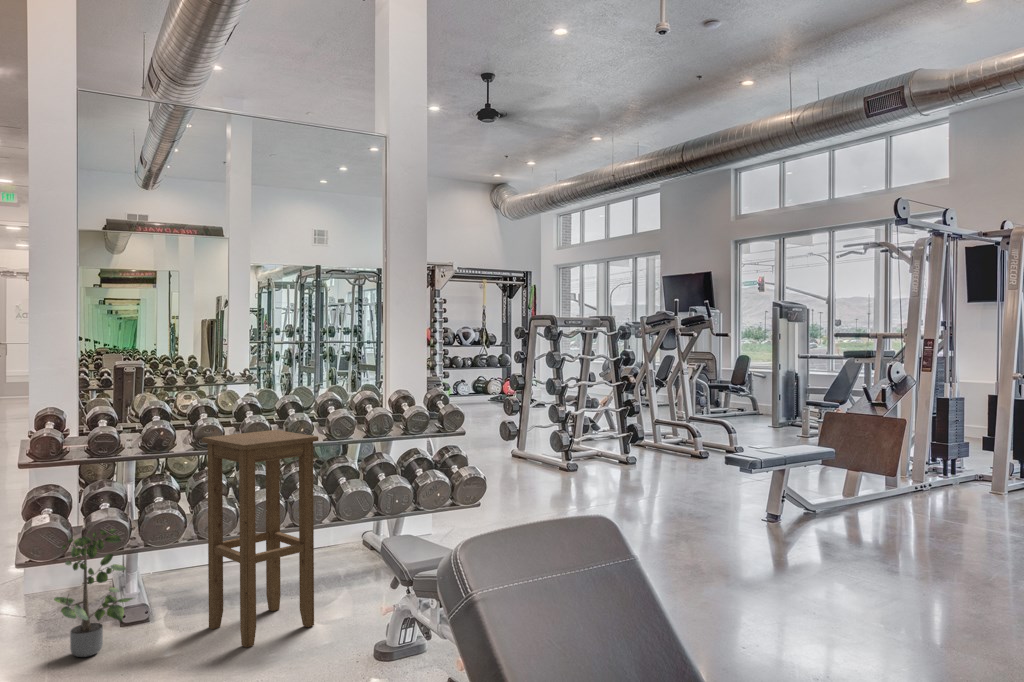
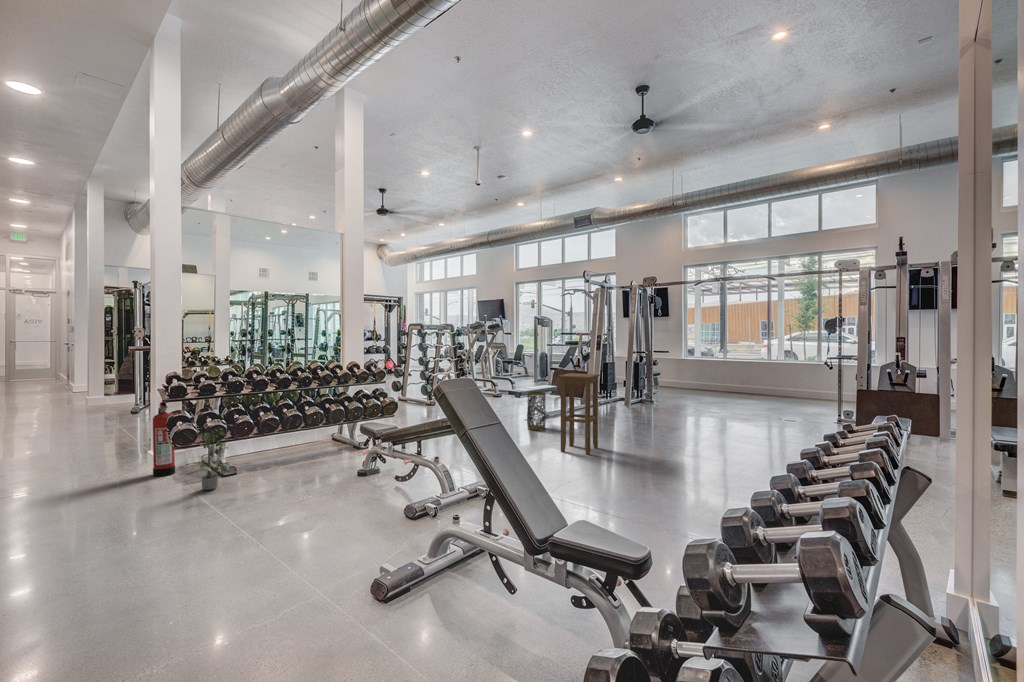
stool: present [202,430,318,648] -> present [559,373,600,455]
trash can: none [766,460,809,549] -> present [527,391,545,431]
fire extinguisher: none [19,464,61,609] -> present [153,402,175,477]

